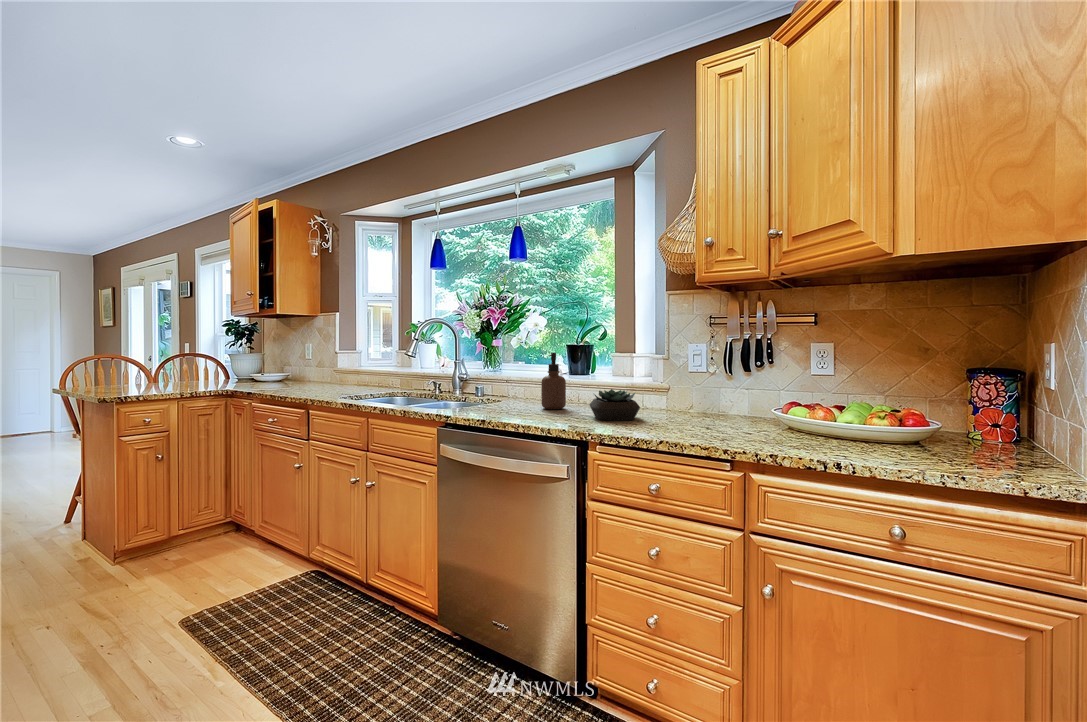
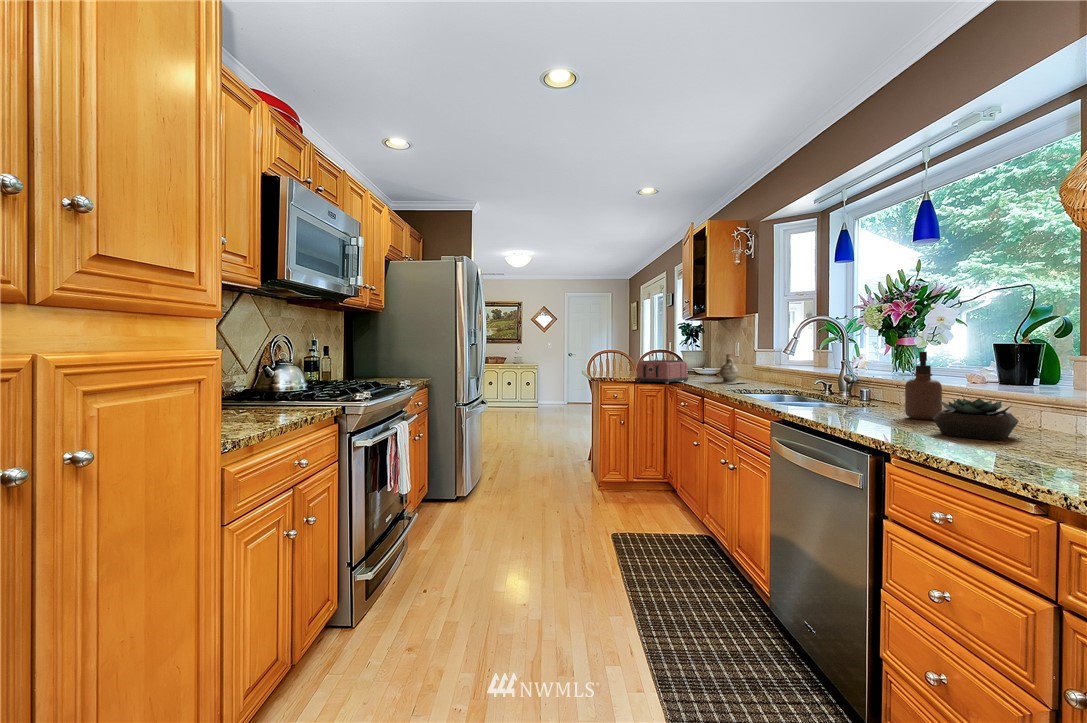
ceramic jug: none [279,354,332,389] -> present [710,354,746,384]
toaster: none [176,362,254,393] -> present [636,360,688,384]

